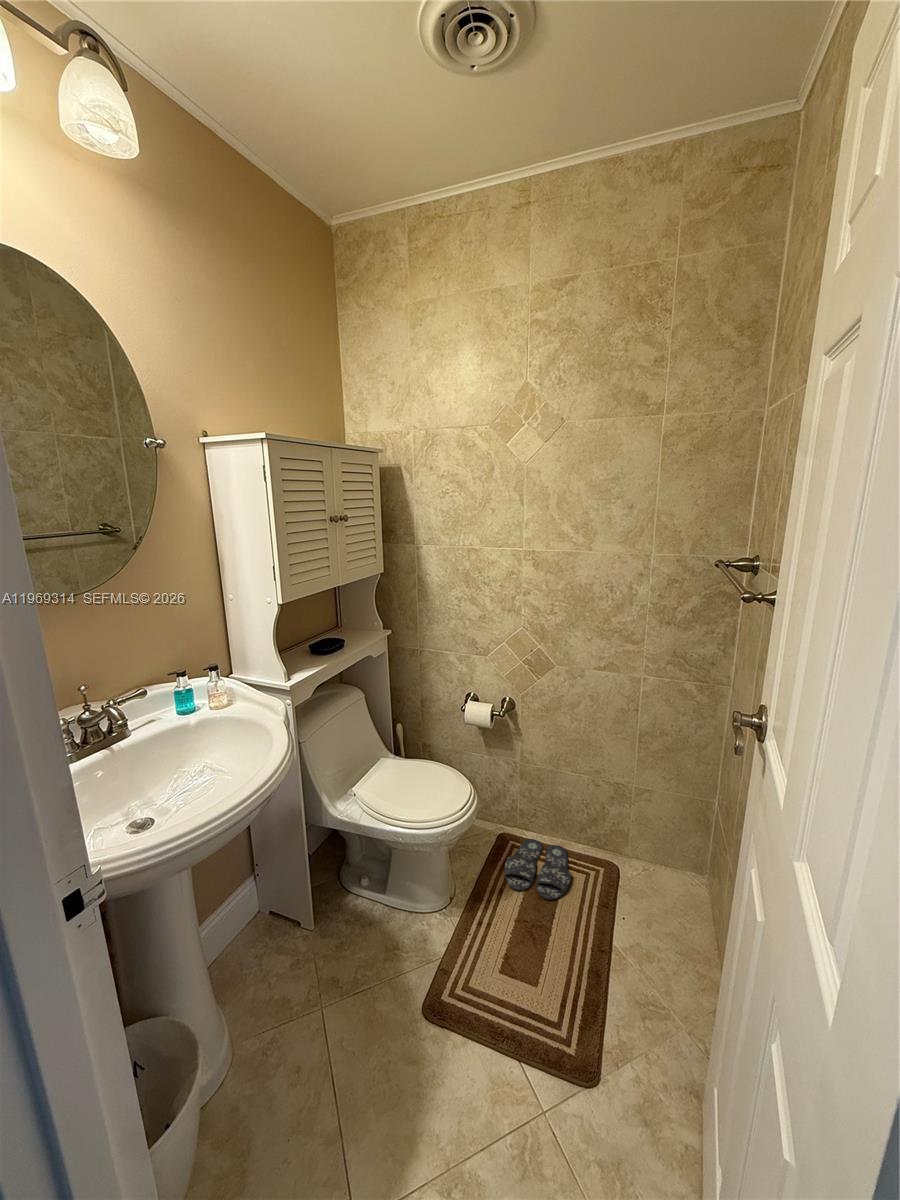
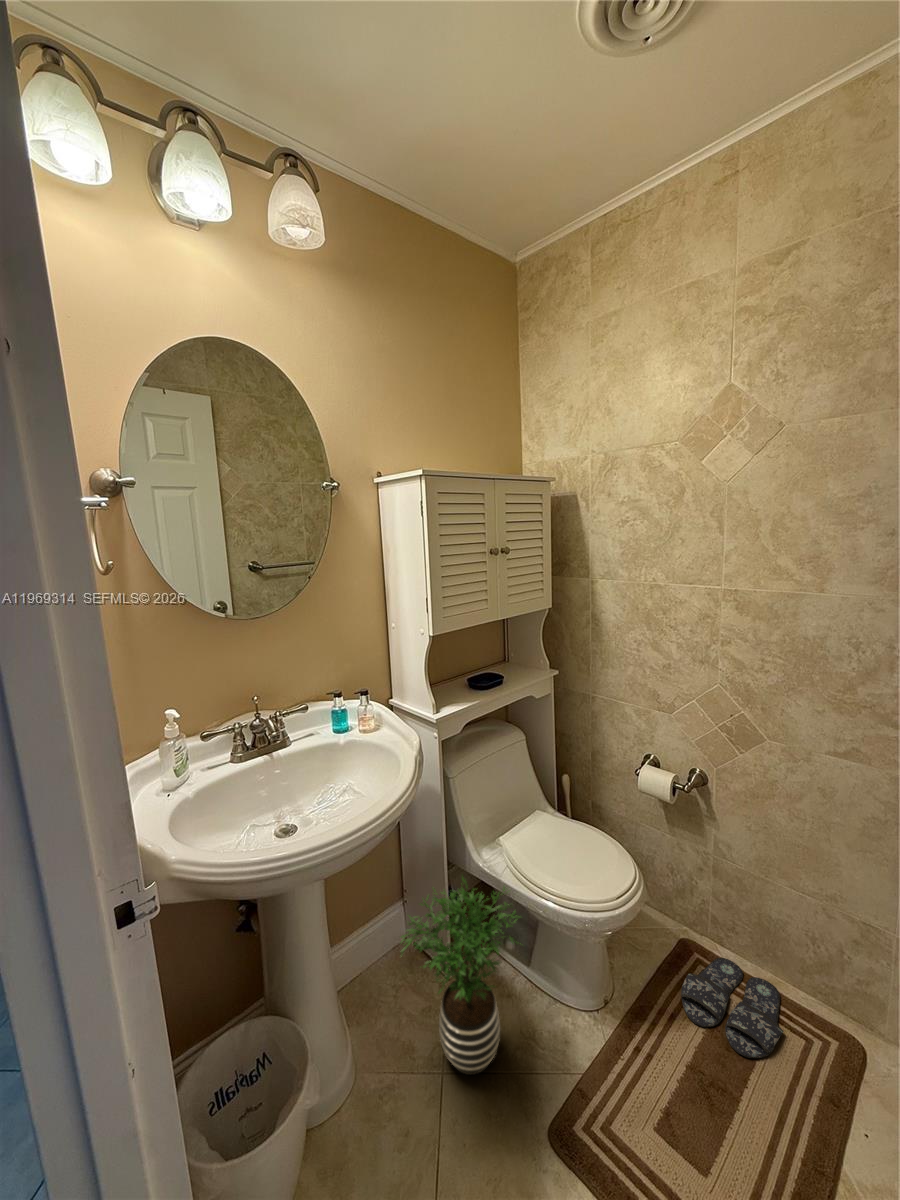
potted plant: none [275,824,393,998] -> present [401,877,519,1075]

